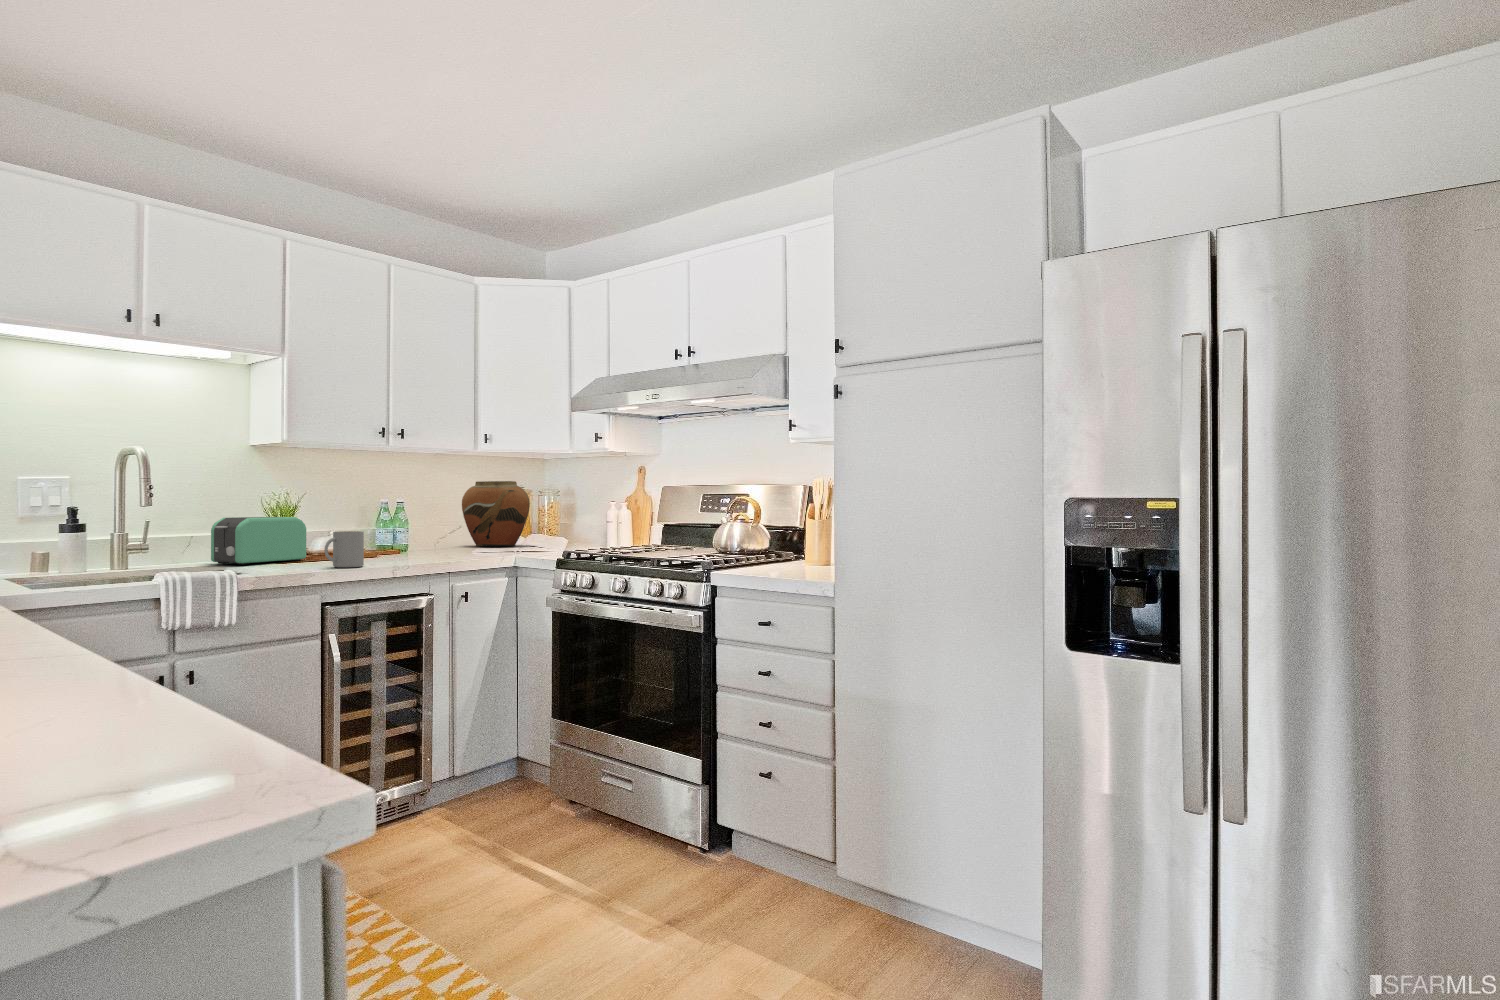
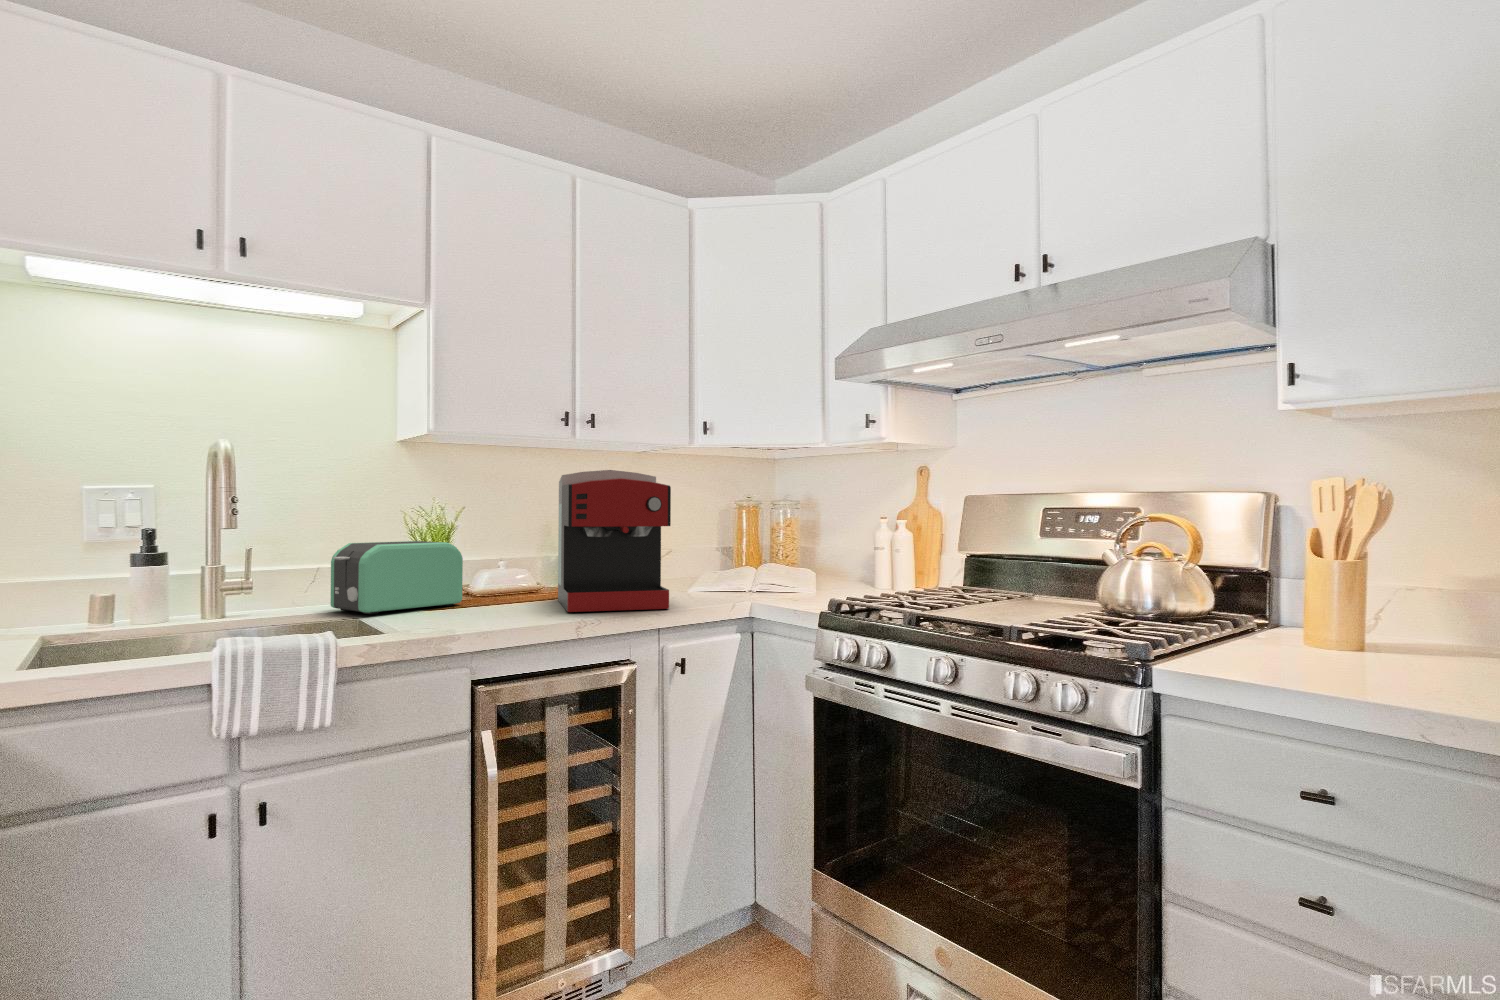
coffee maker: none [376,468,456,562] -> present [558,470,671,612]
vase: present [462,481,530,547] -> none [674,489,765,581]
mug: present [324,531,364,567] -> none [476,567,535,625]

